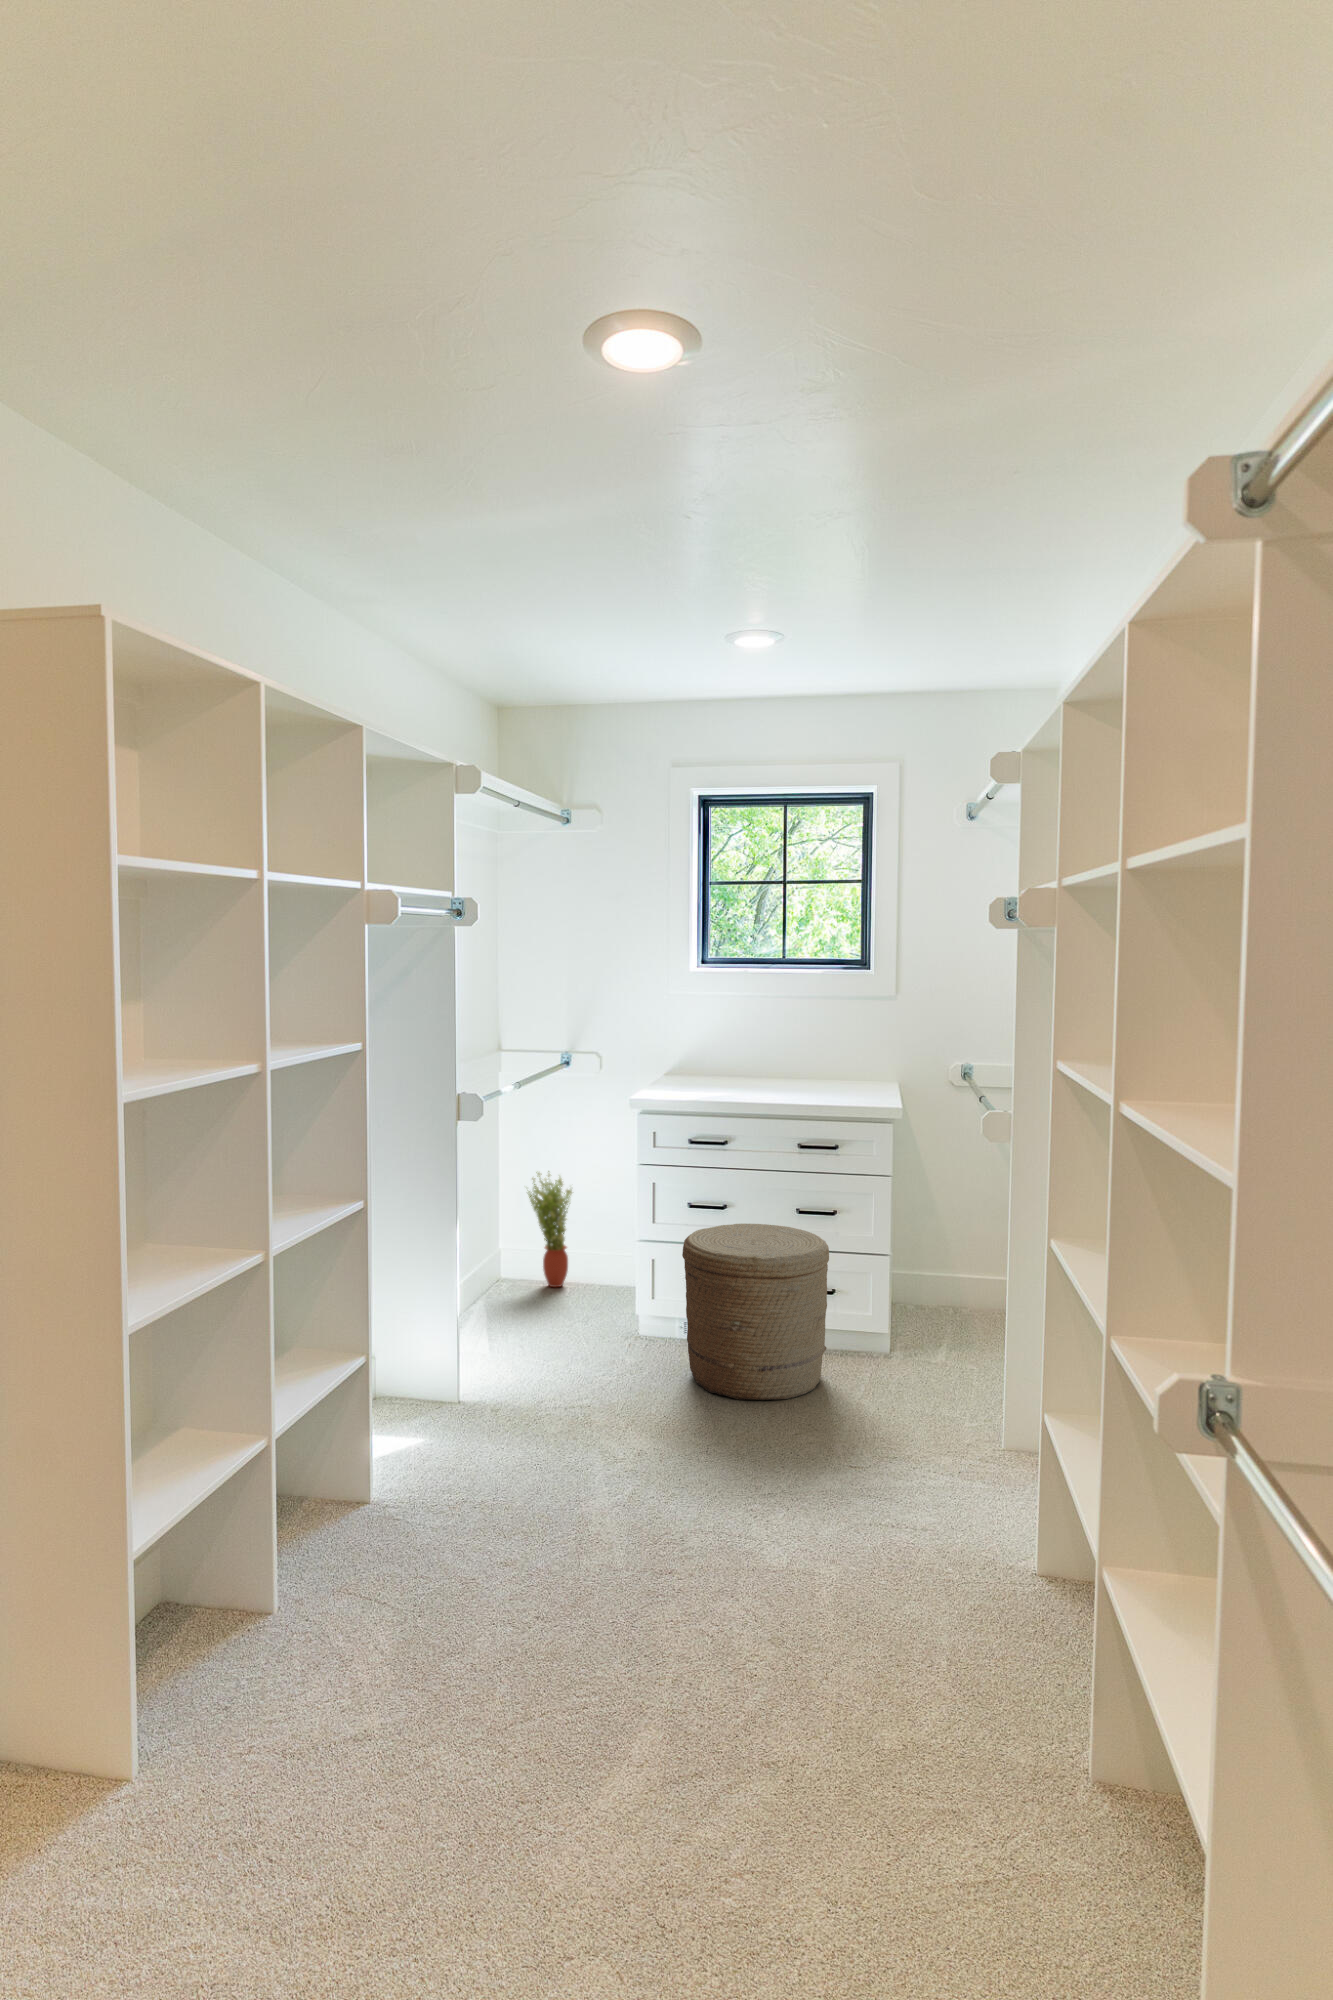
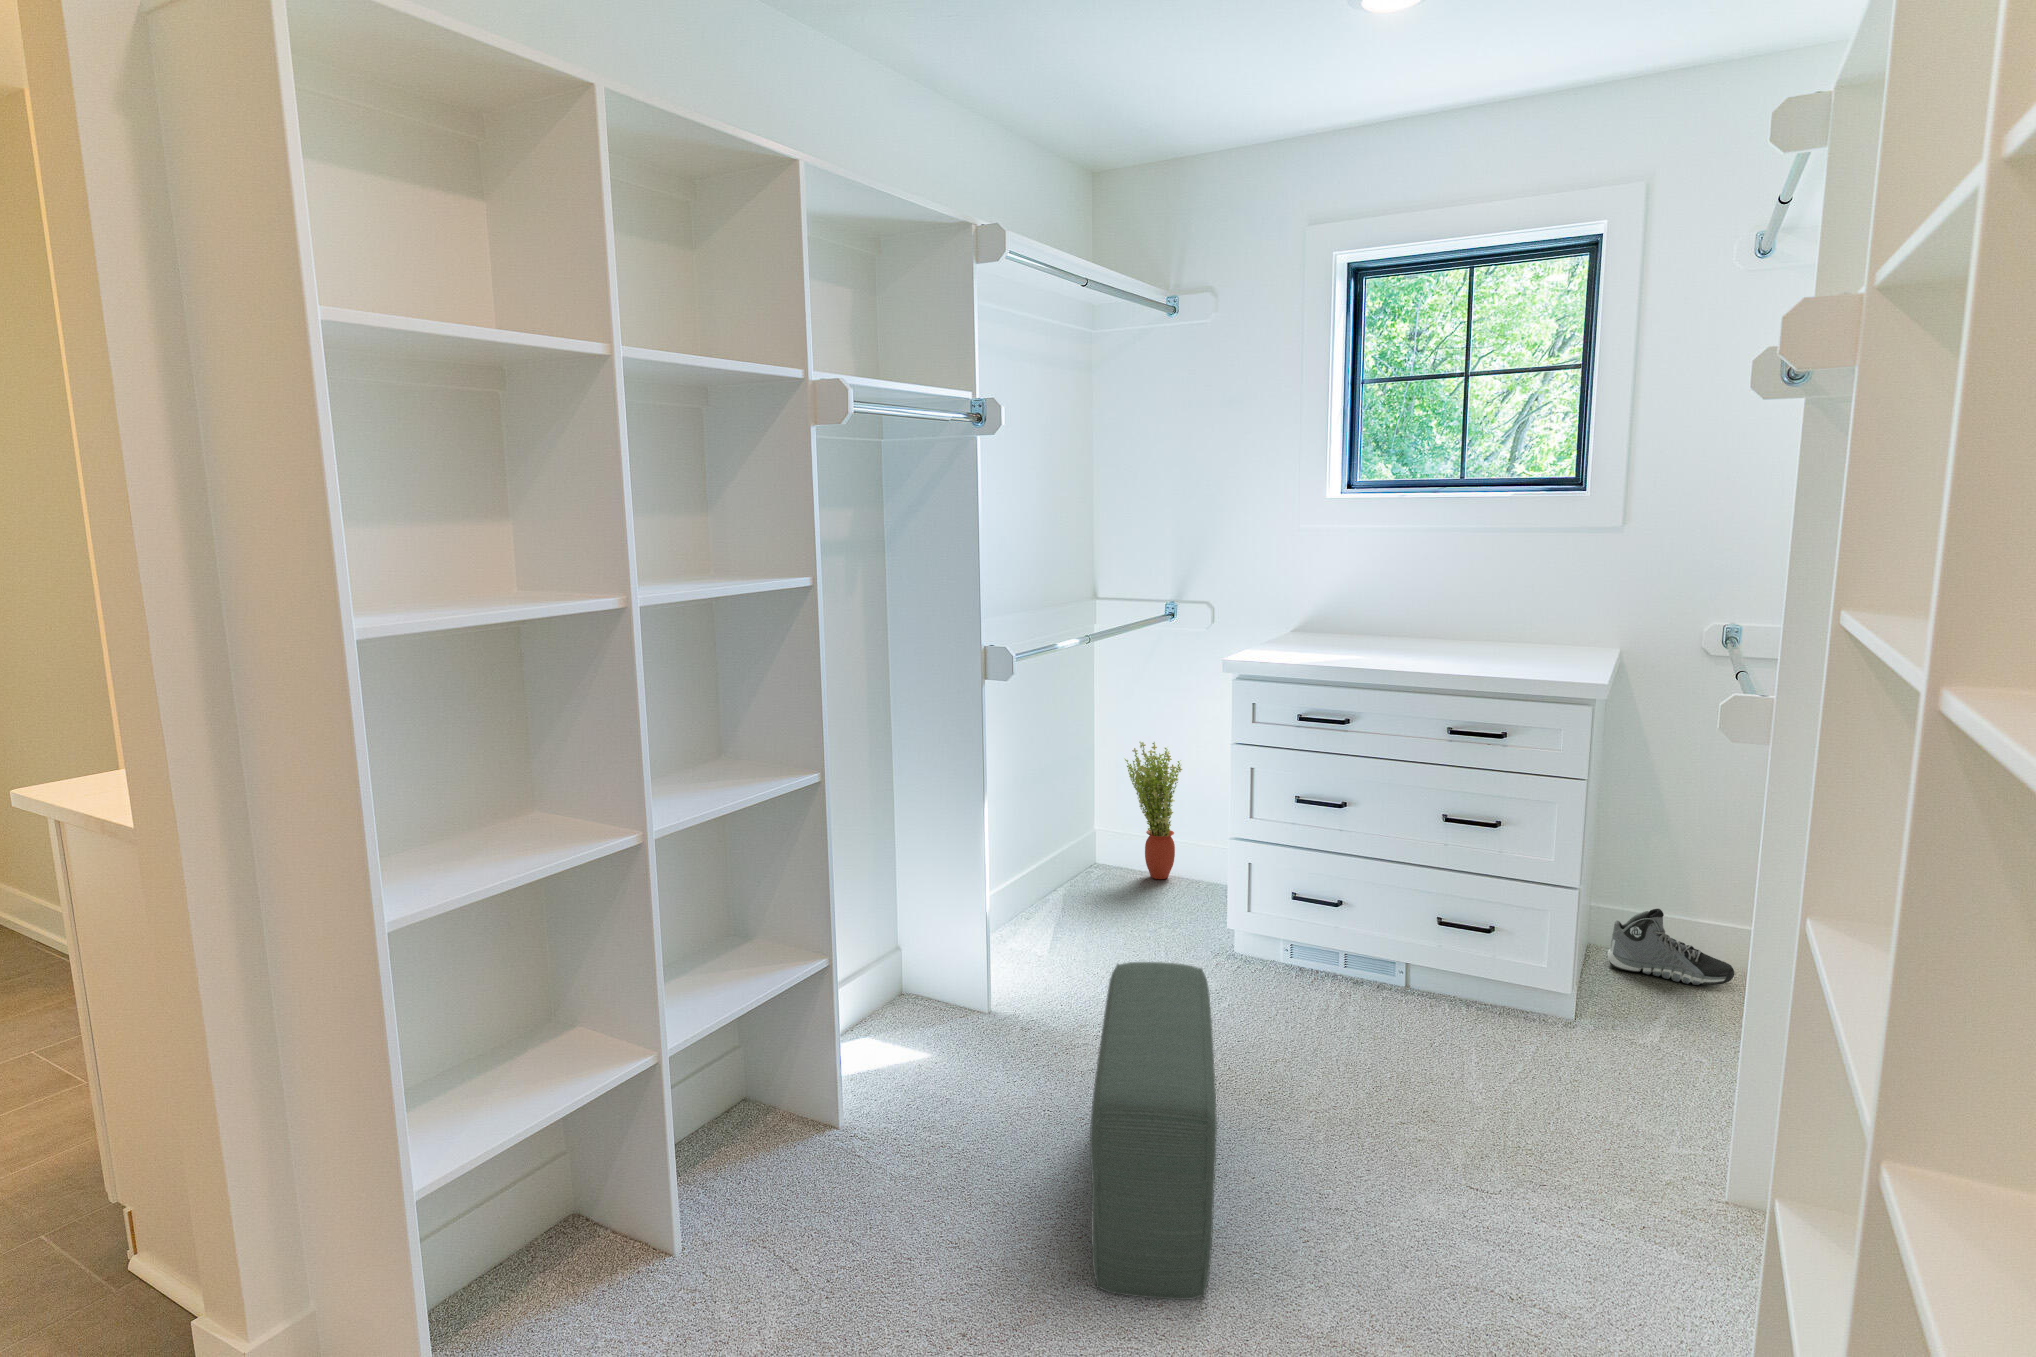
woven basket: present [682,1224,829,1400] -> none [1275,828,1477,1064]
sneaker: none [907,1271,992,1325] -> present [1607,909,1734,985]
pouf: none [584,1332,703,1572] -> present [1090,962,1217,1300]

